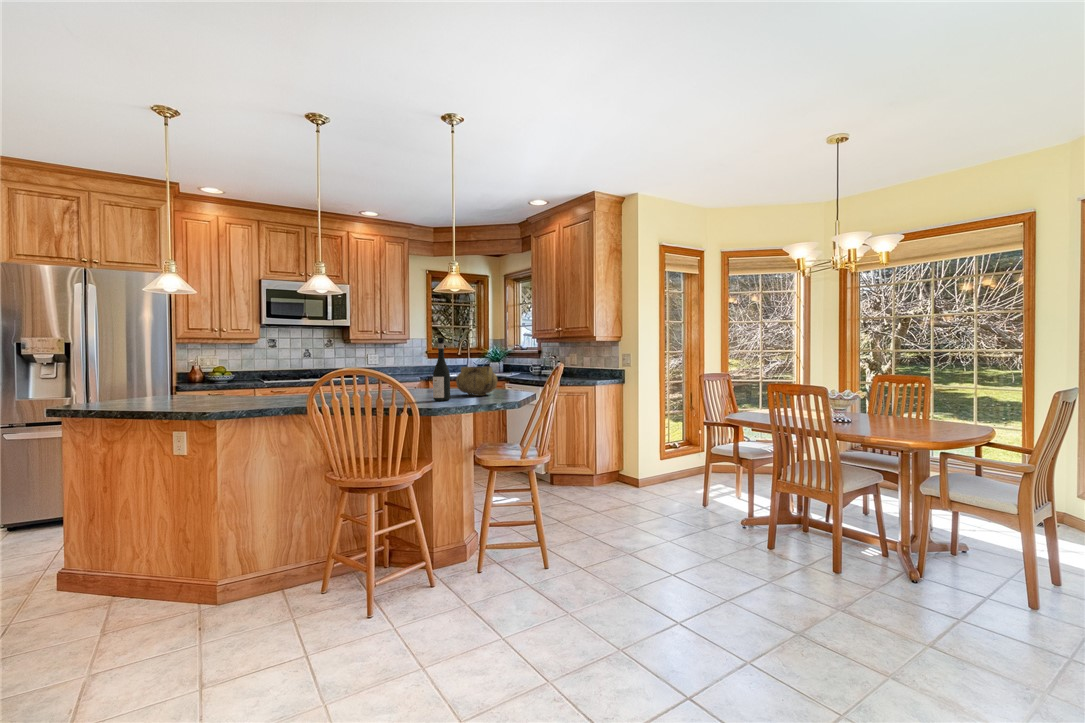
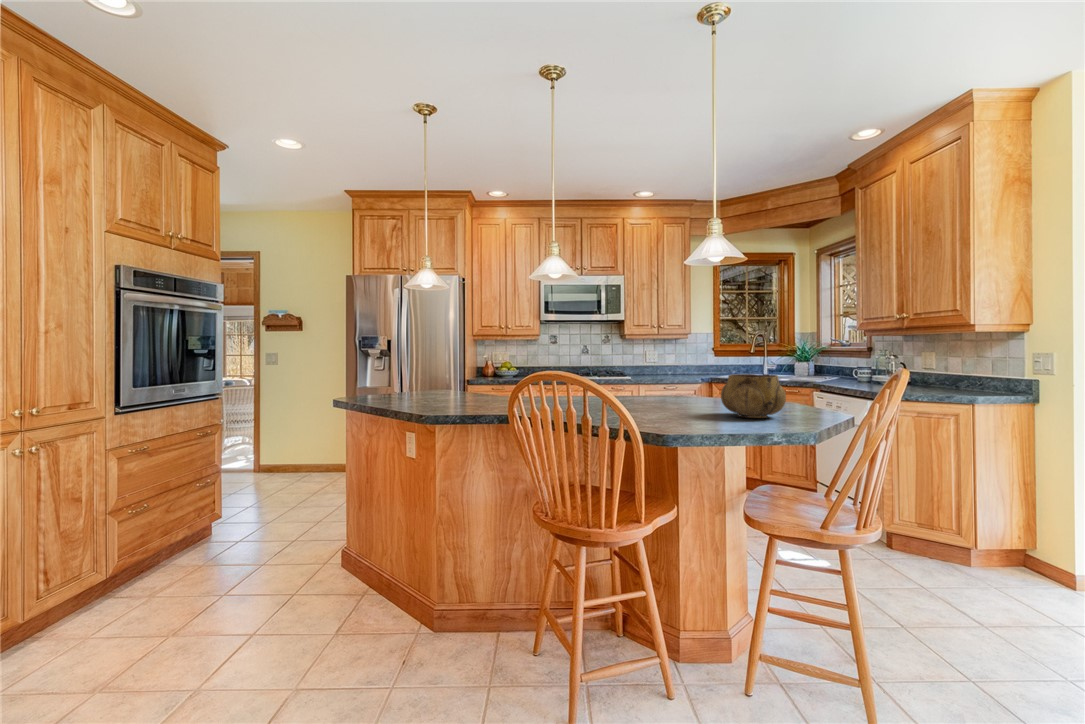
wine bottle: present [433,338,450,401] -> none [680,333,705,425]

